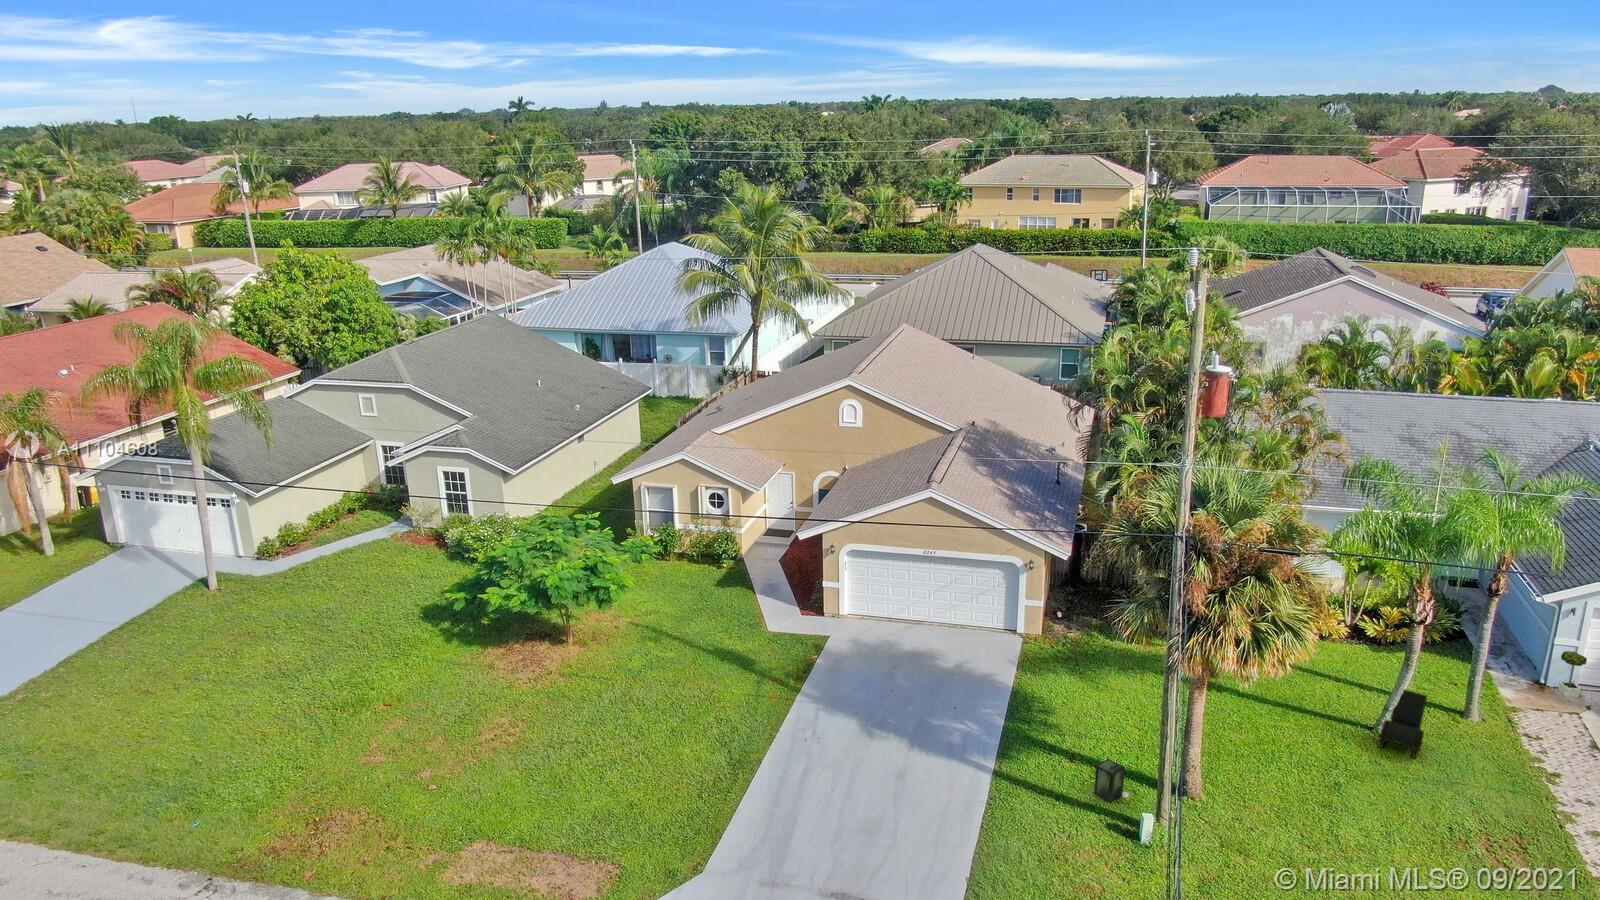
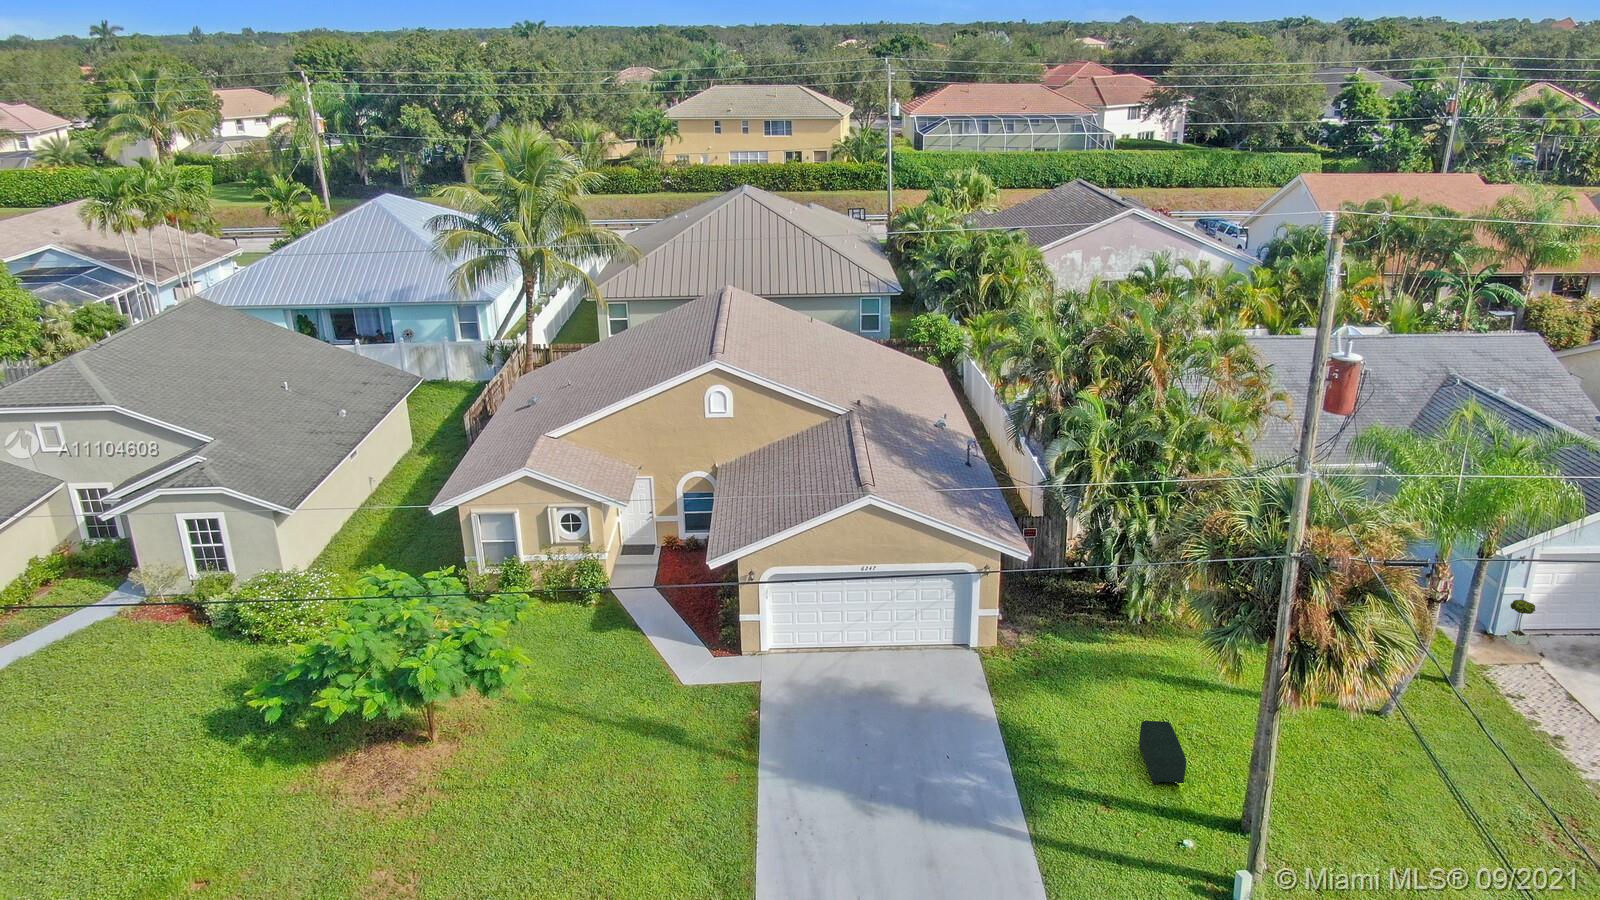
lounge chair: present [1379,690,1428,758] -> none [1387,666,1434,740]
bench: none [1125,702,1157,759] -> present [1139,721,1186,786]
storage box: present [1094,759,1125,803] -> none [1146,800,1179,851]

